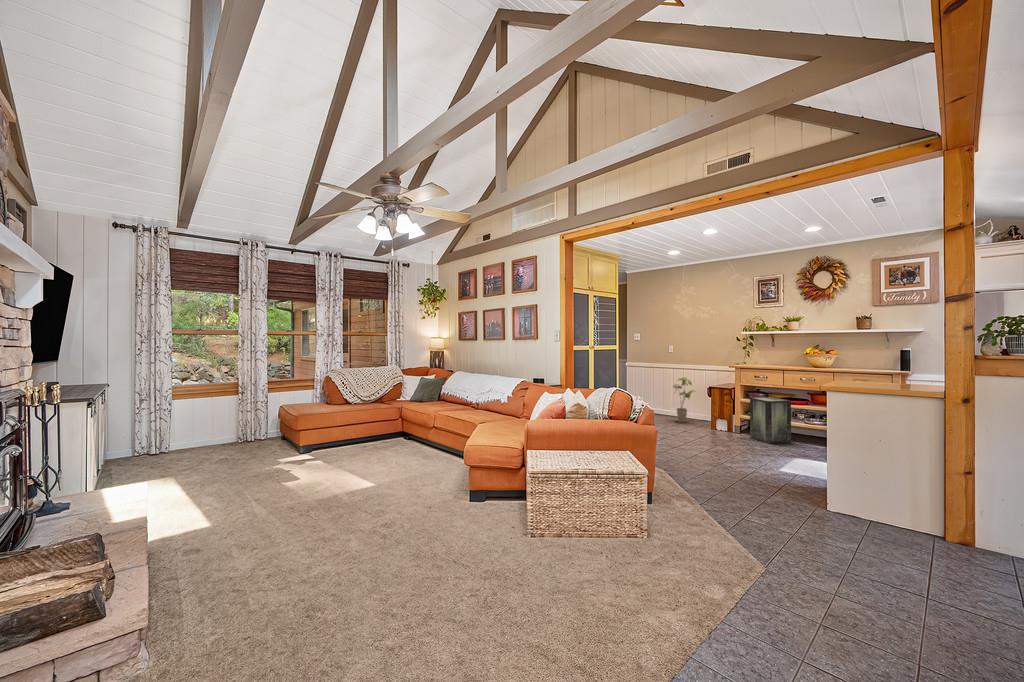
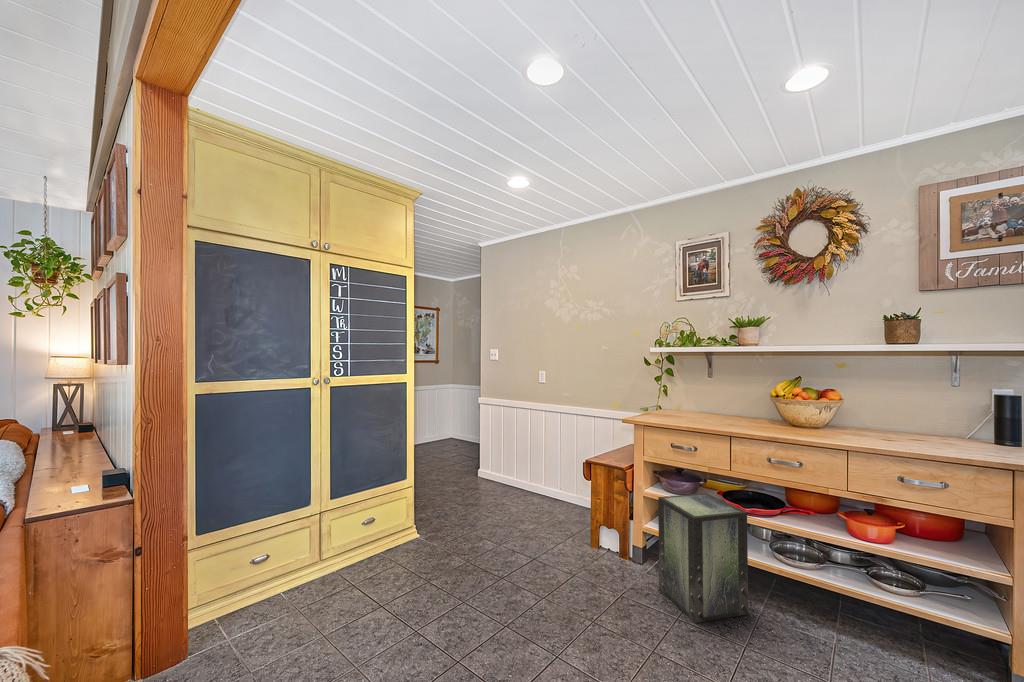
house plant: present [674,378,694,423] -> none [530,434,576,522]

